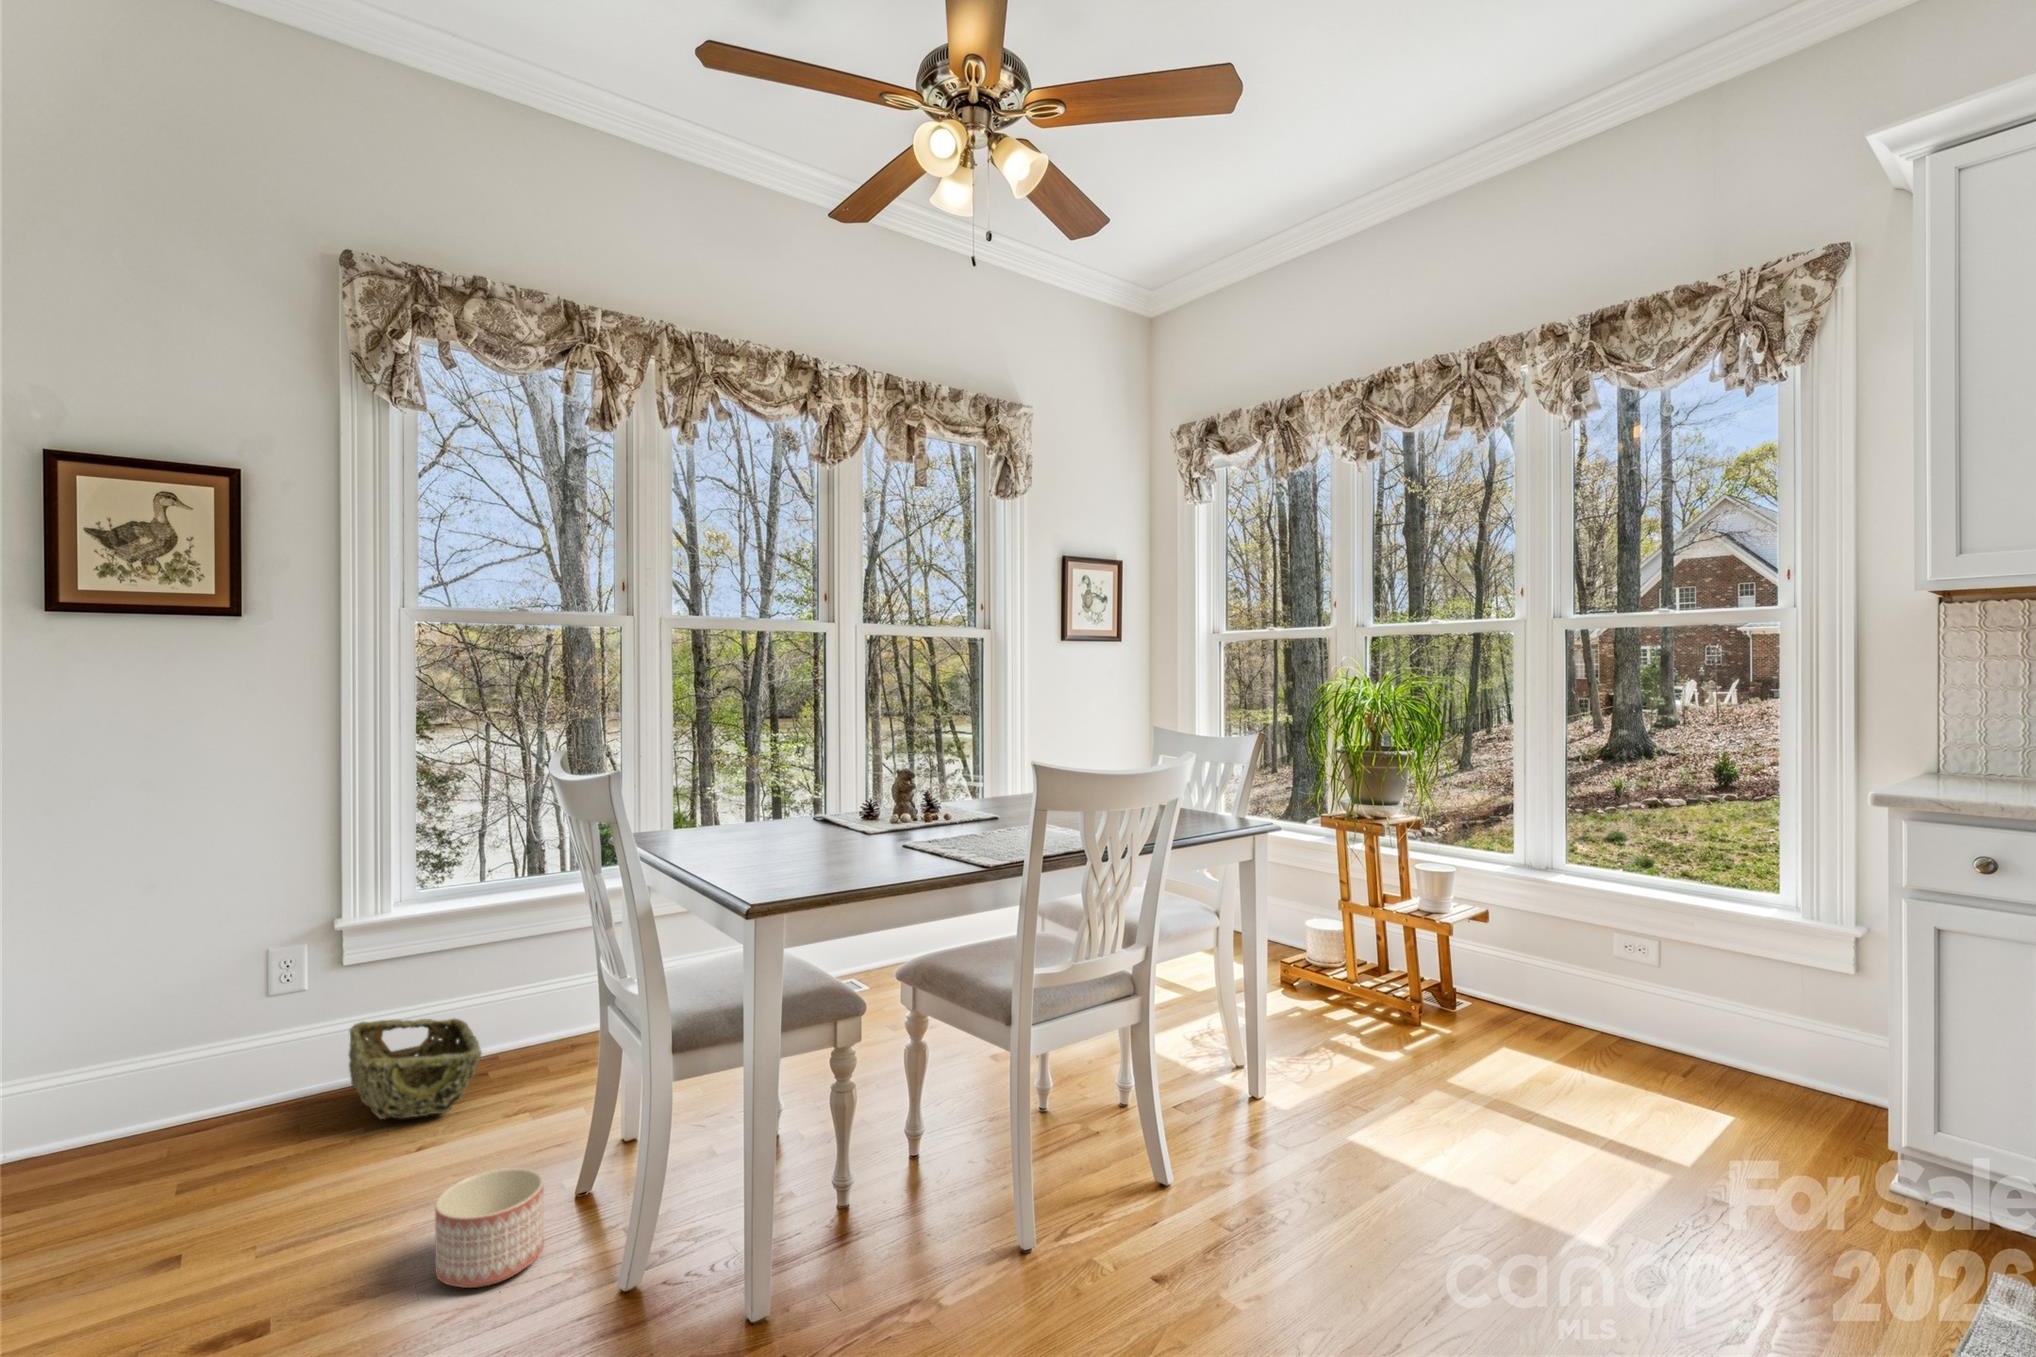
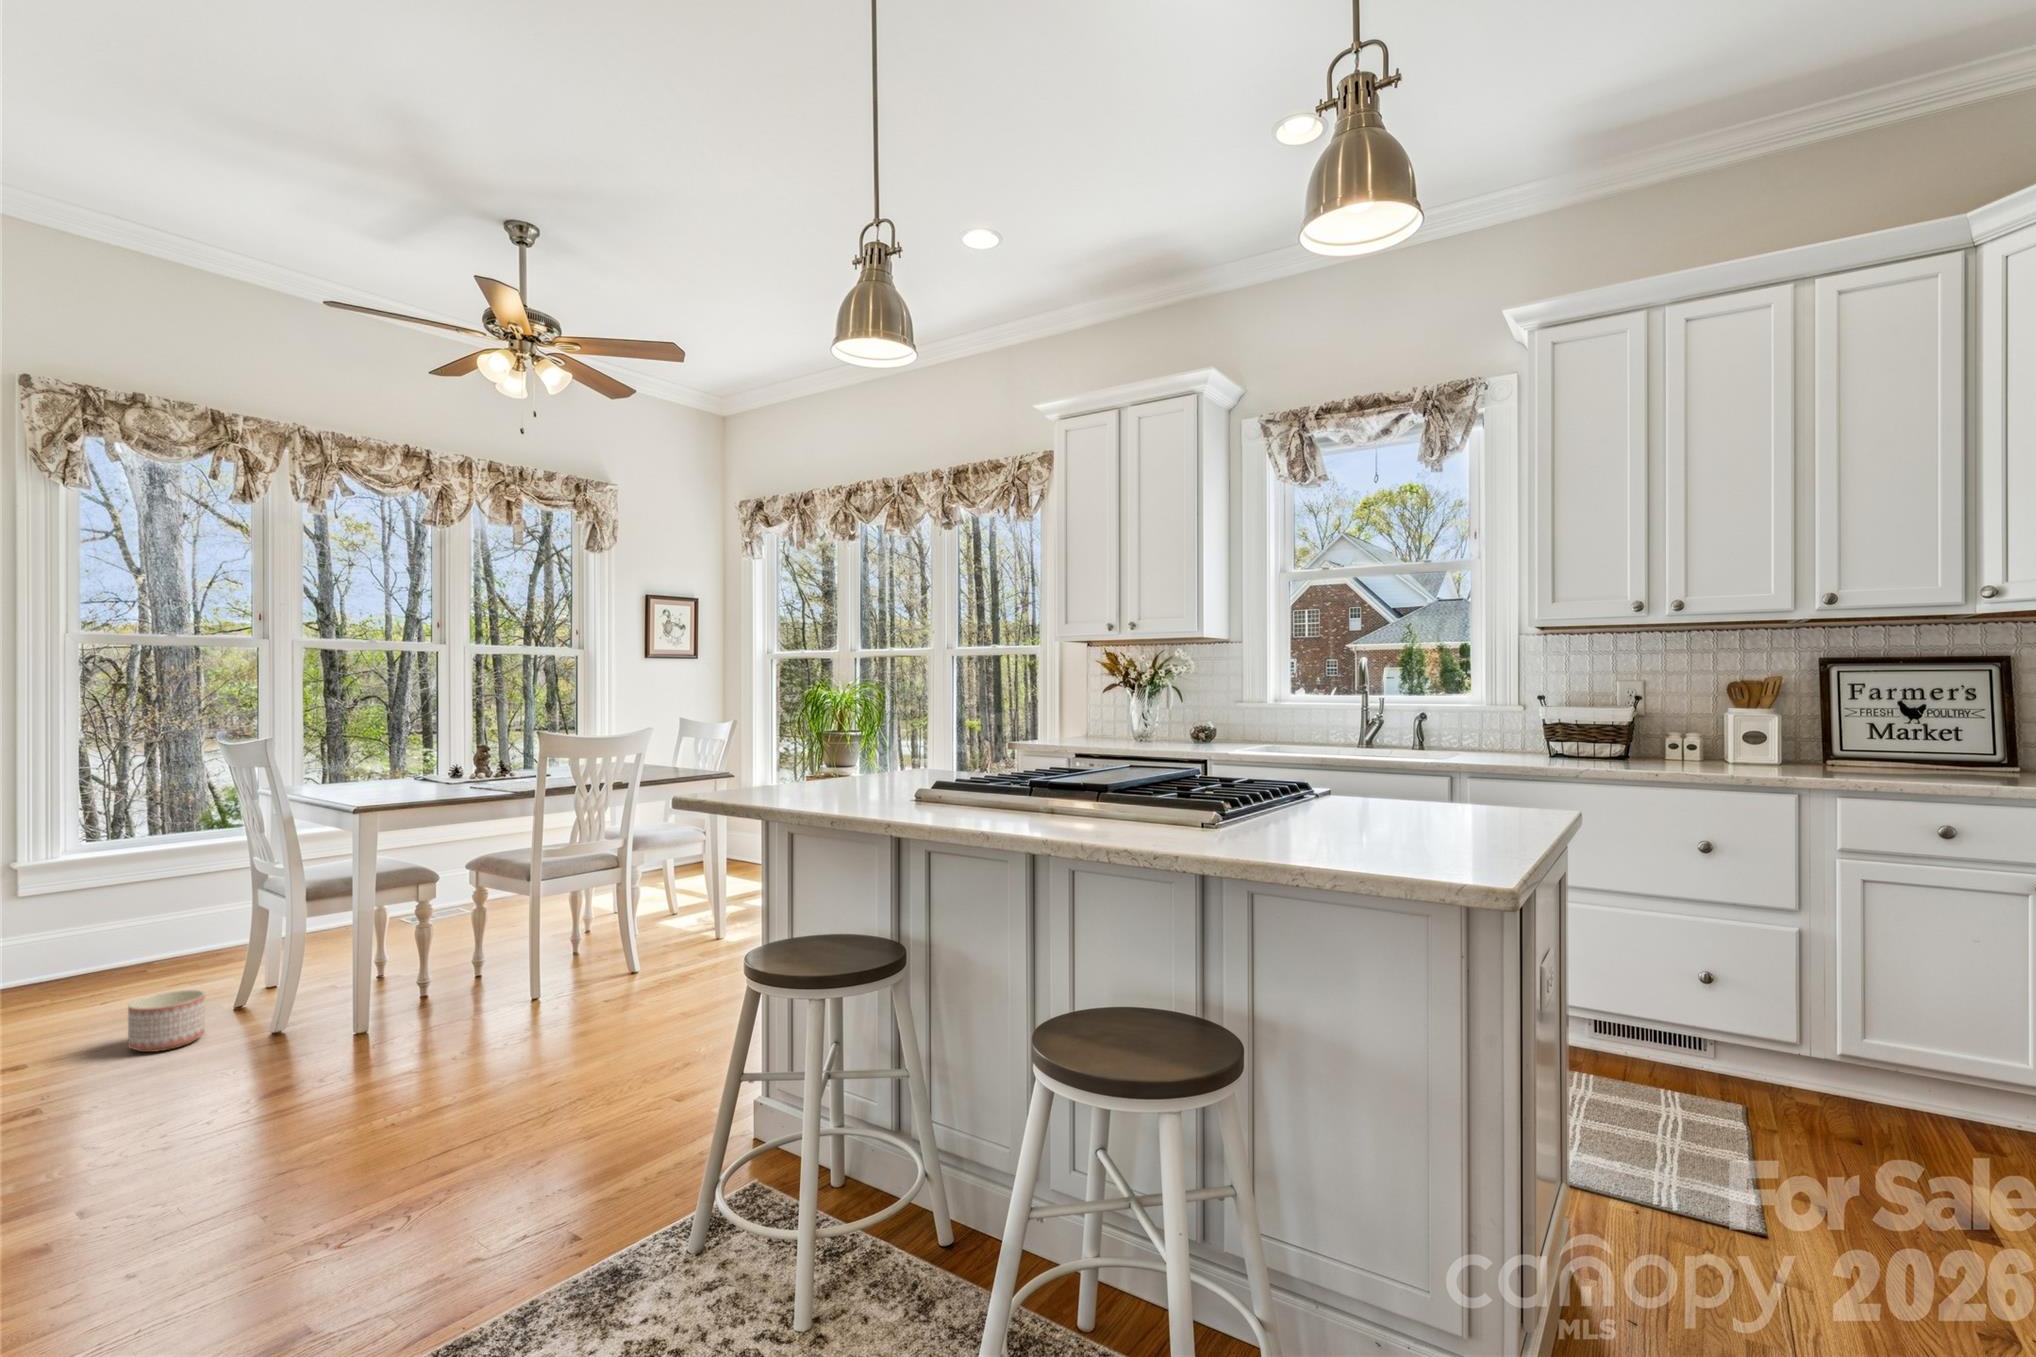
woven basket: present [349,1019,482,1119] -> none [24,936,143,996]

